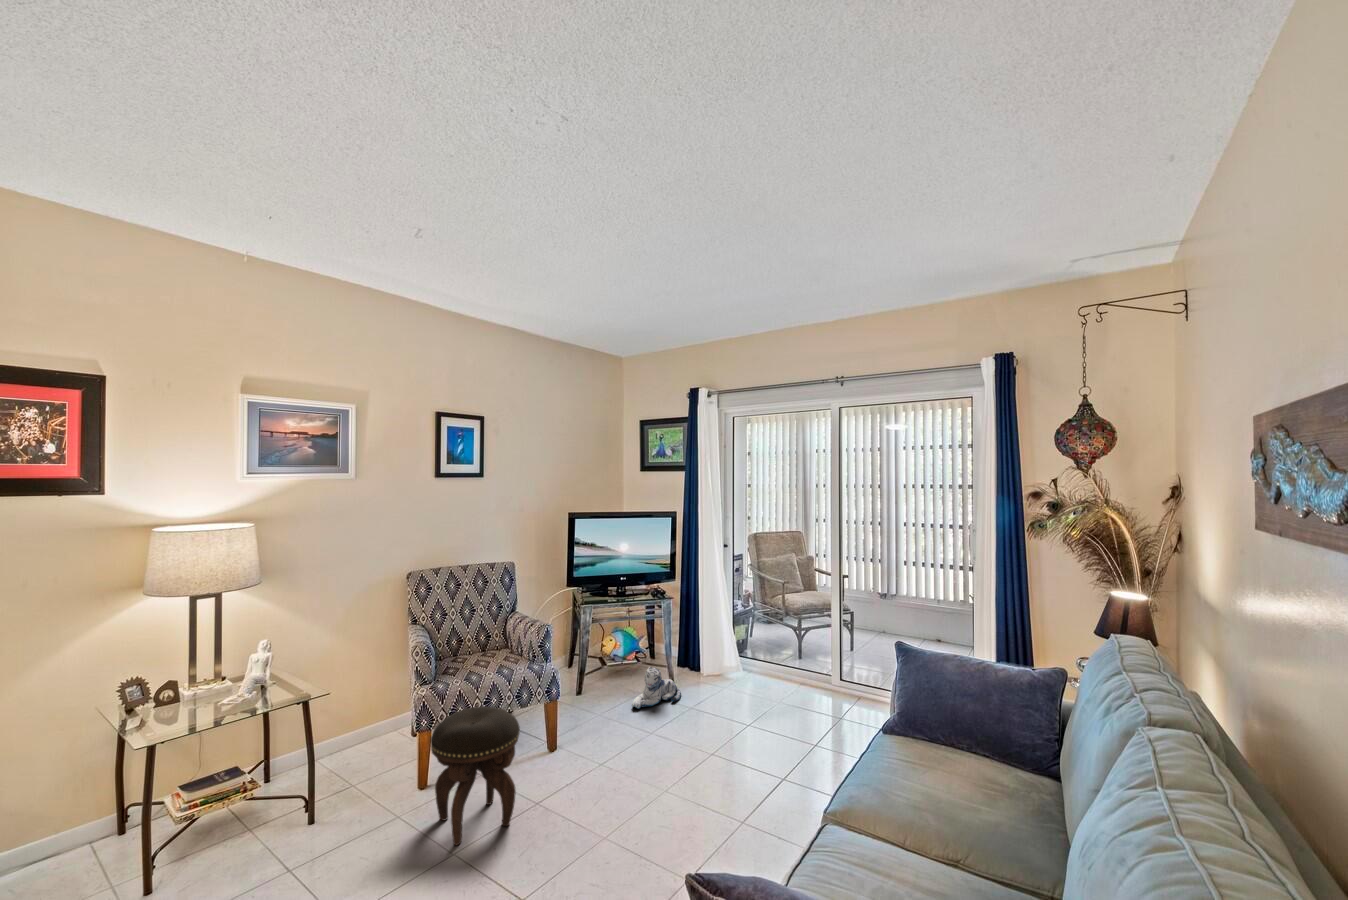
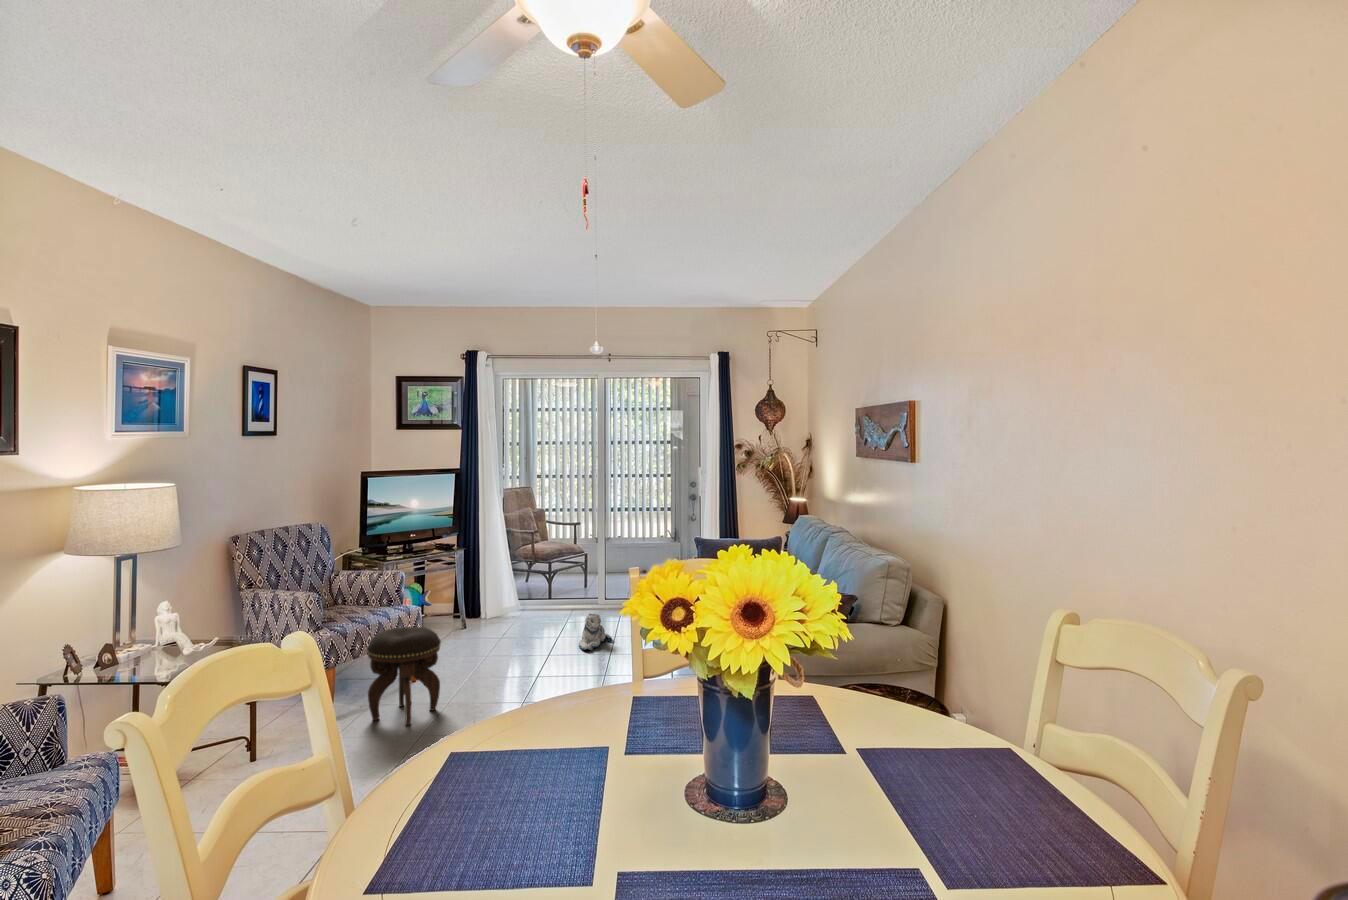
plush toy: present [632,667,681,709] -> present [579,614,612,650]

